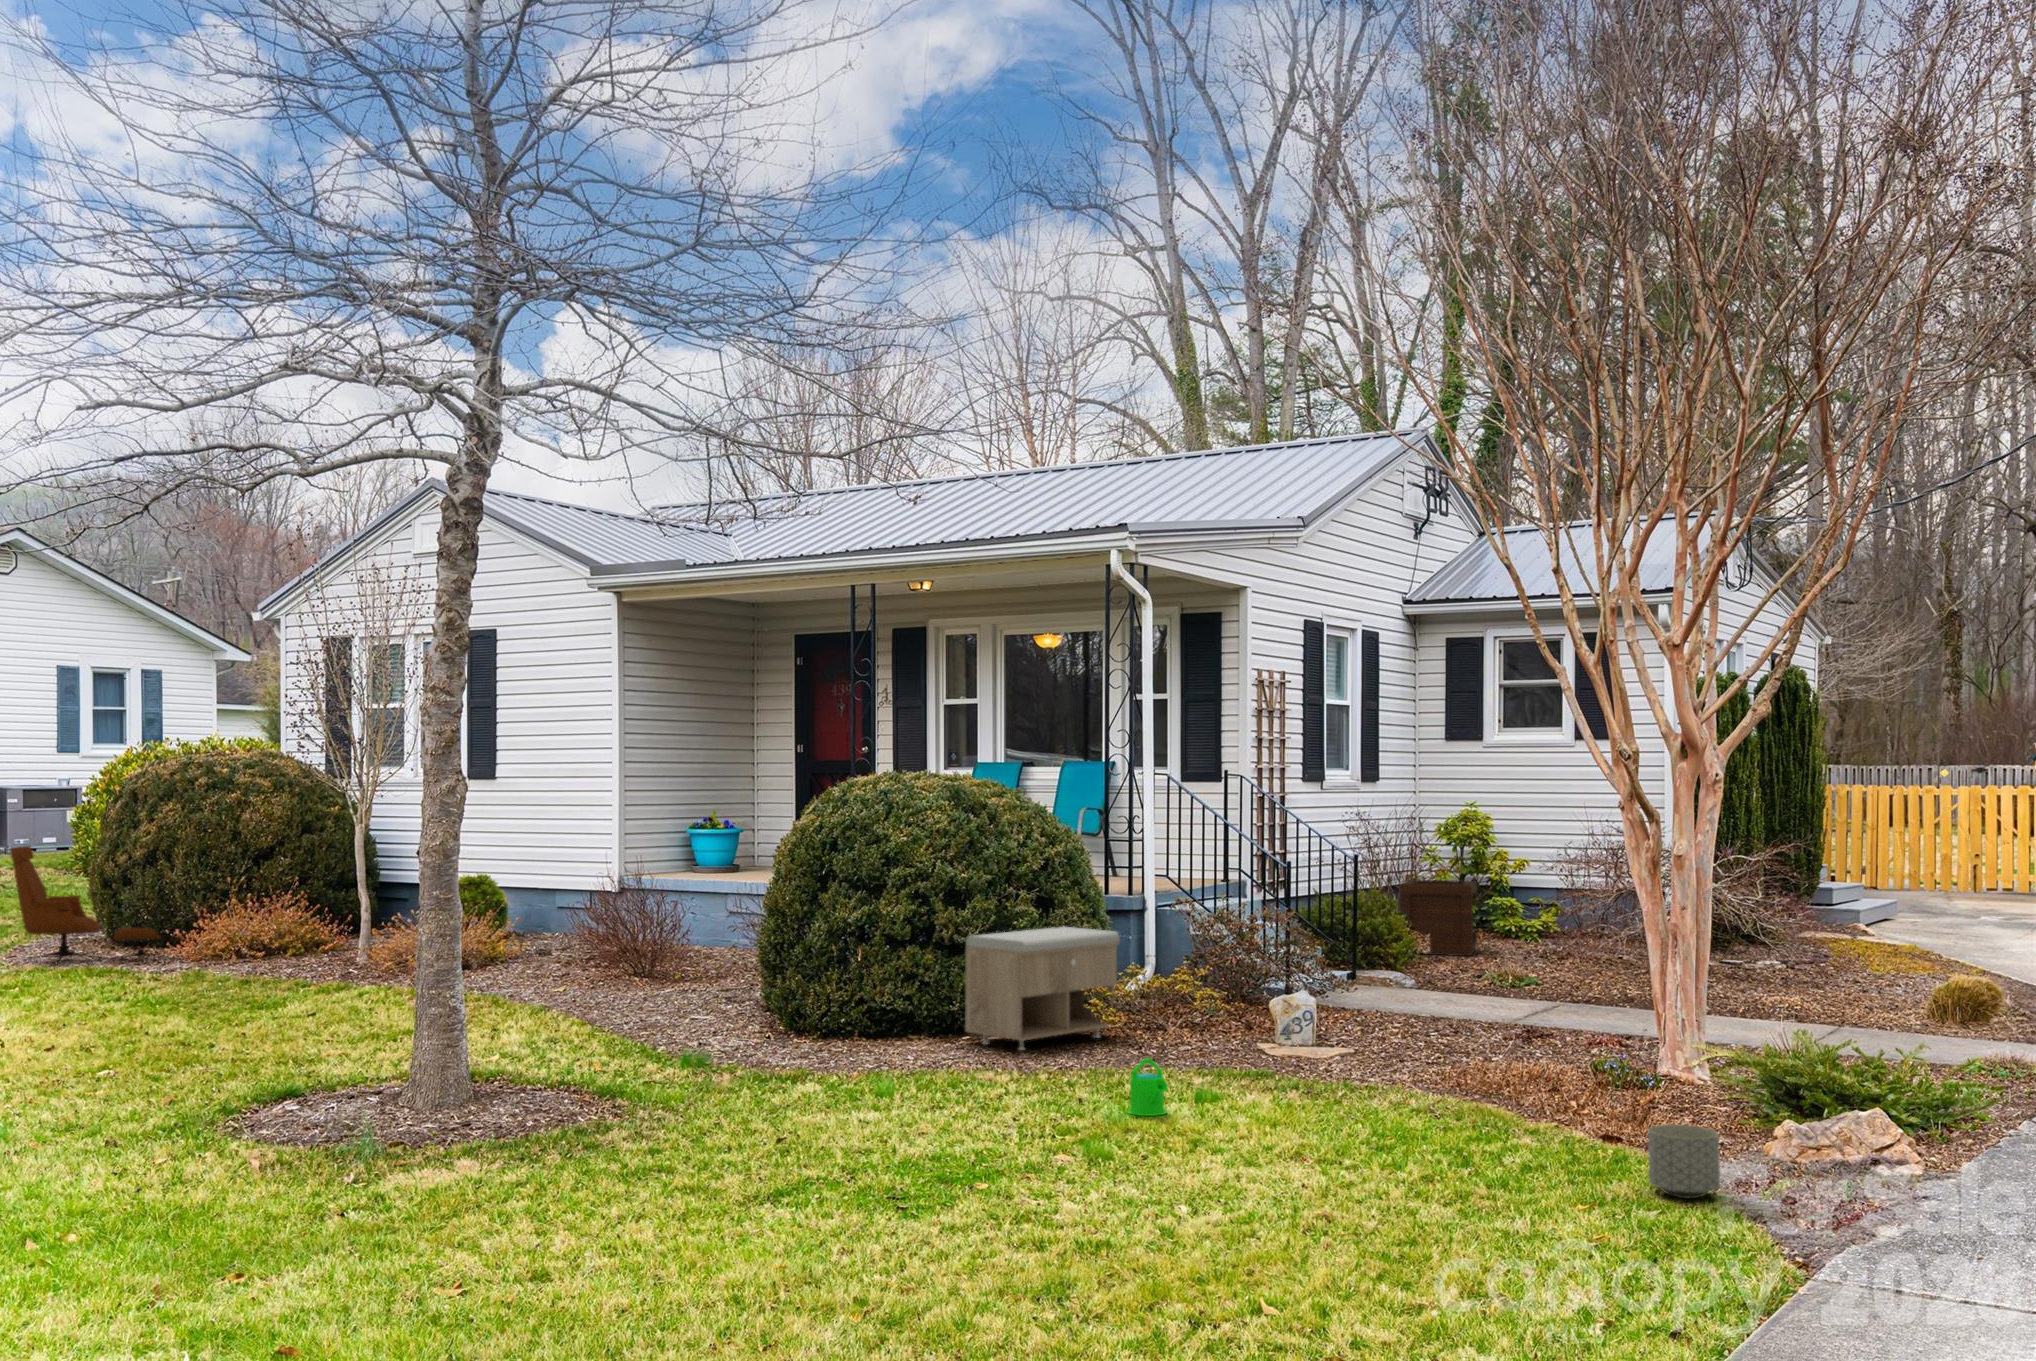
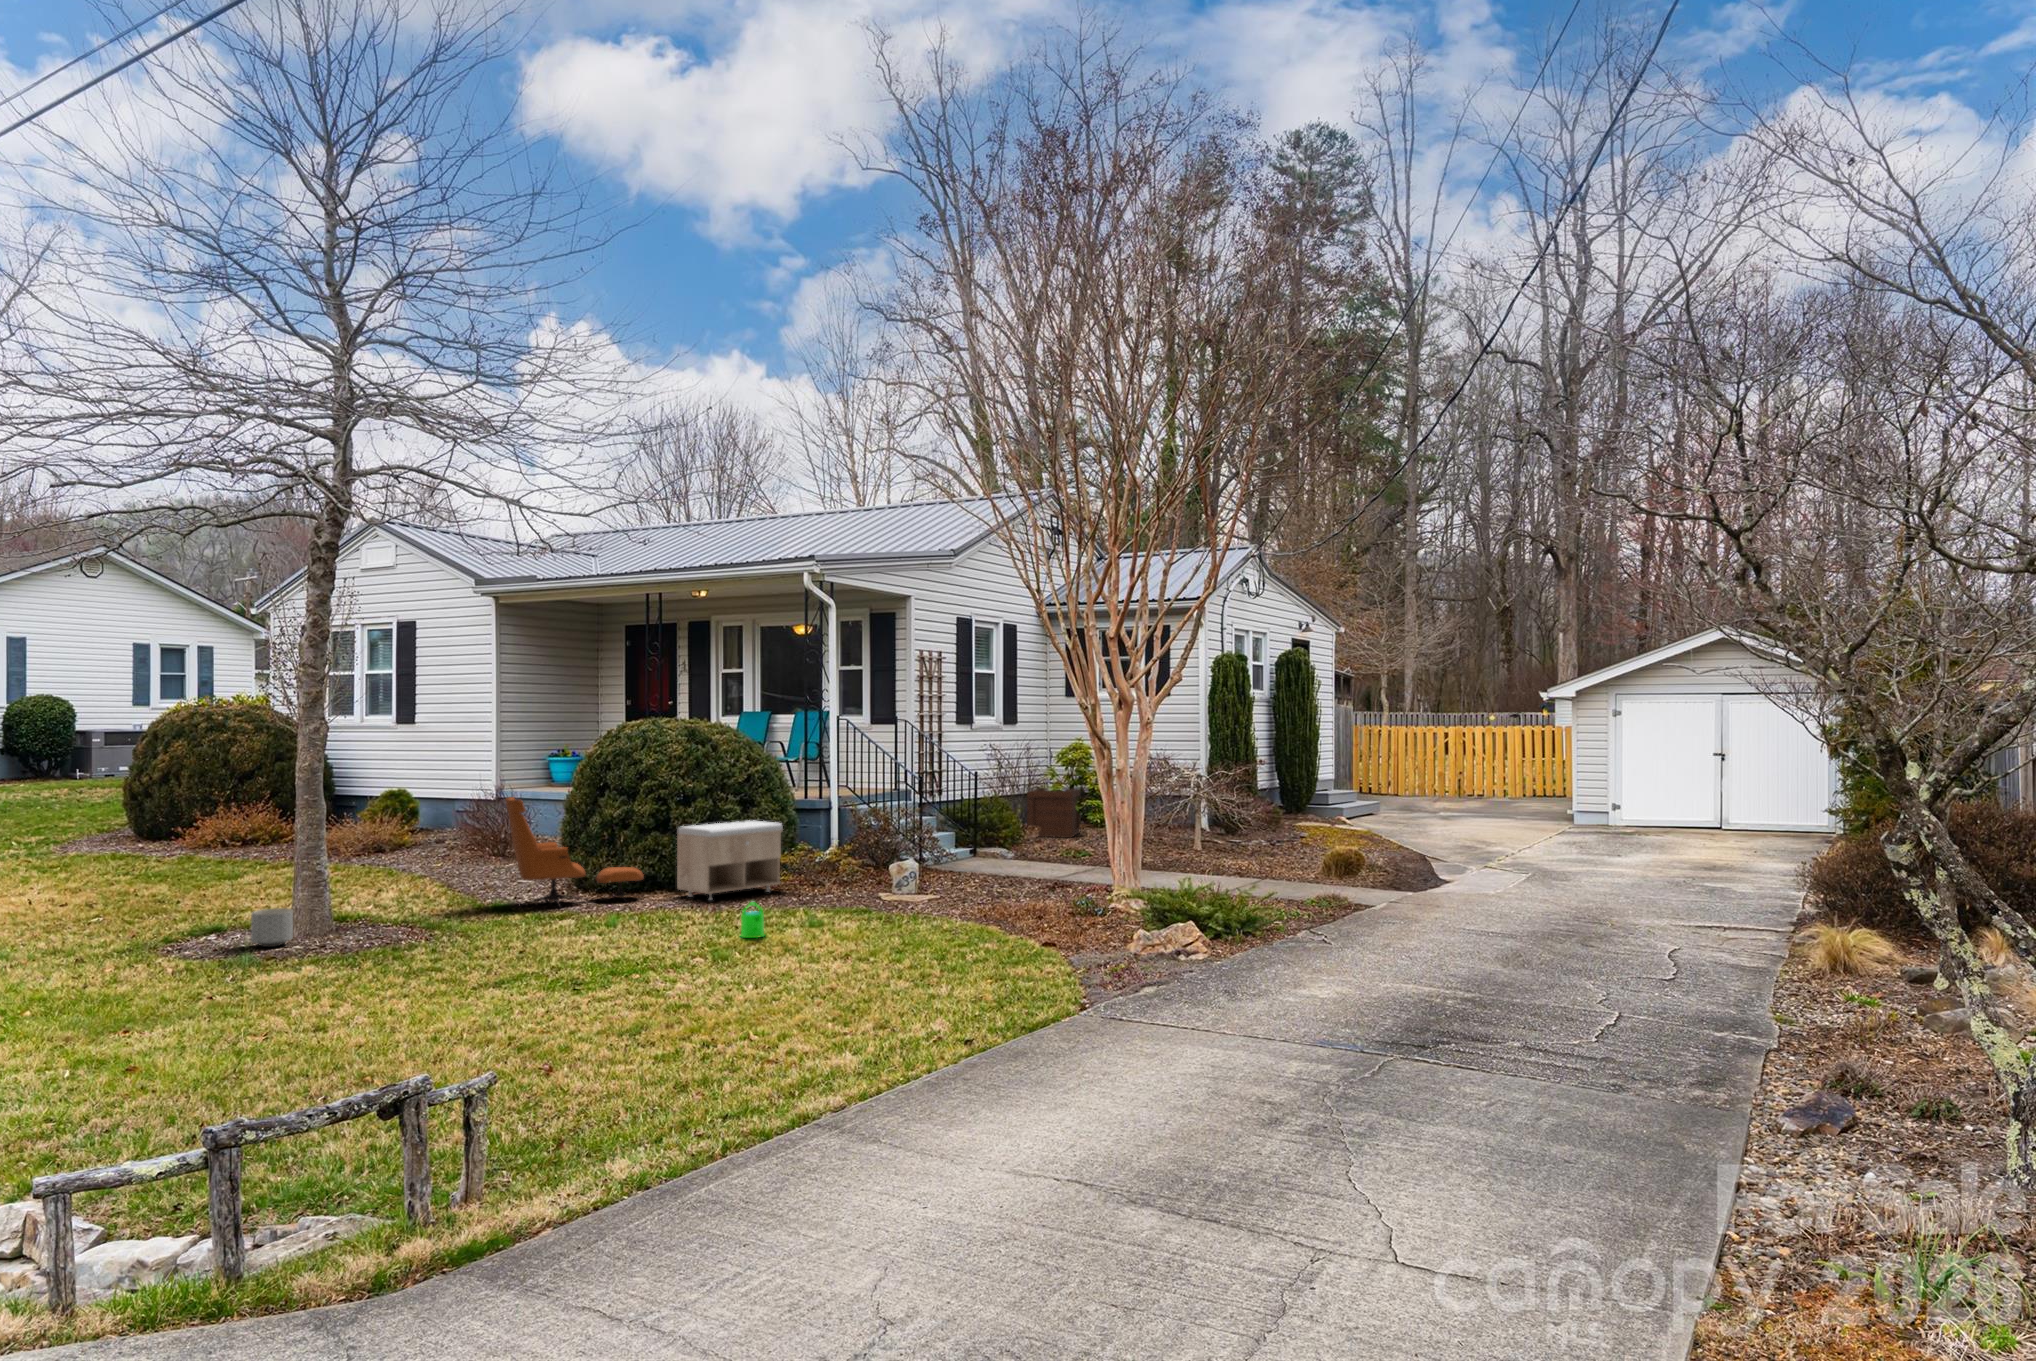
lounge chair: present [10,846,161,964] -> present [506,797,644,907]
planter: present [1648,1124,1720,1199] -> present [251,908,293,947]

